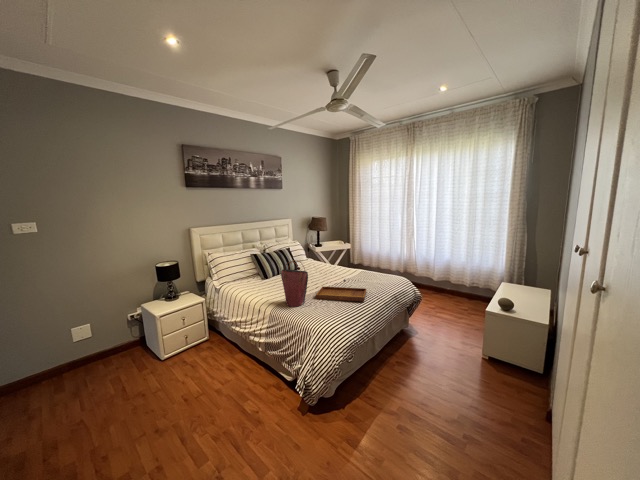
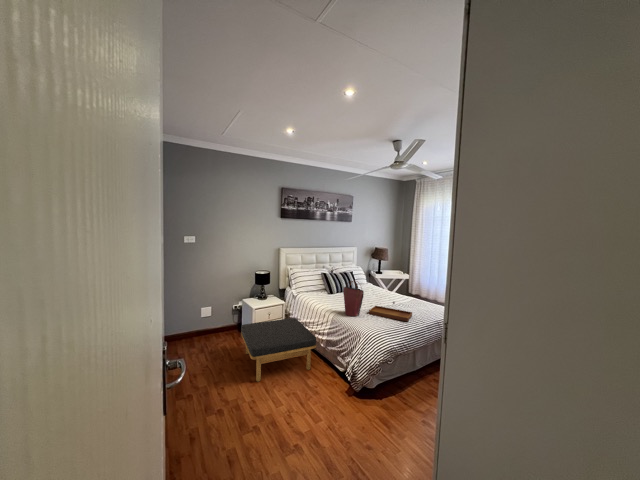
ottoman: none [136,318,252,429] -> present [241,318,316,381]

